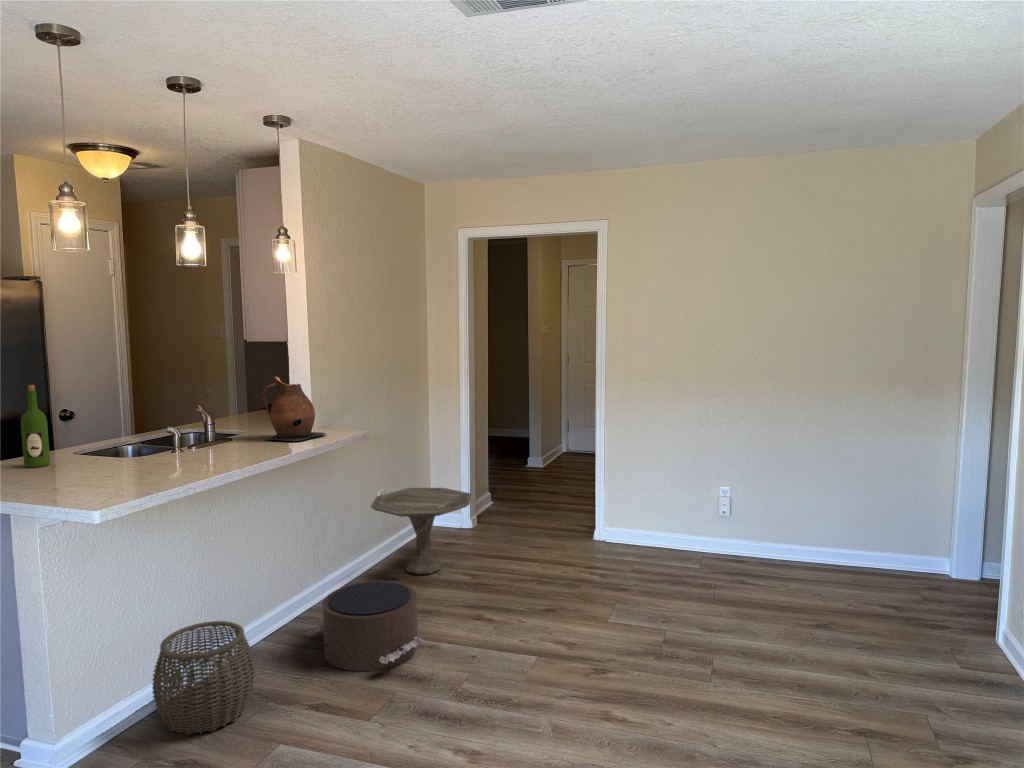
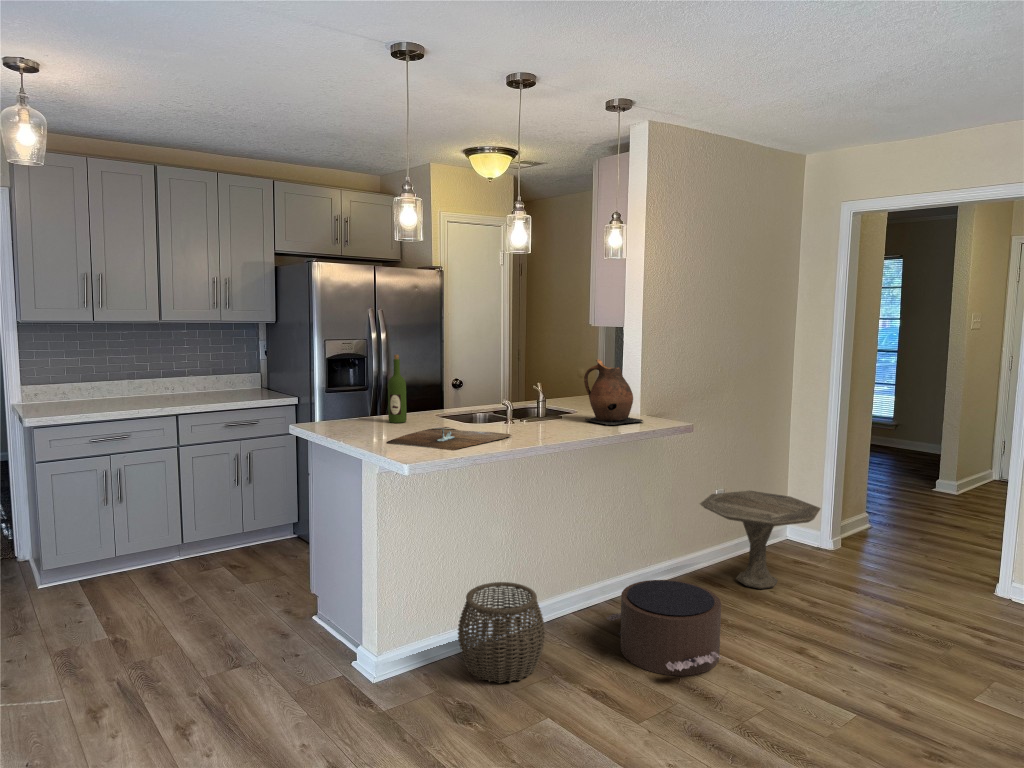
cutting board: none [52,462,206,491] -> present [387,427,512,450]

